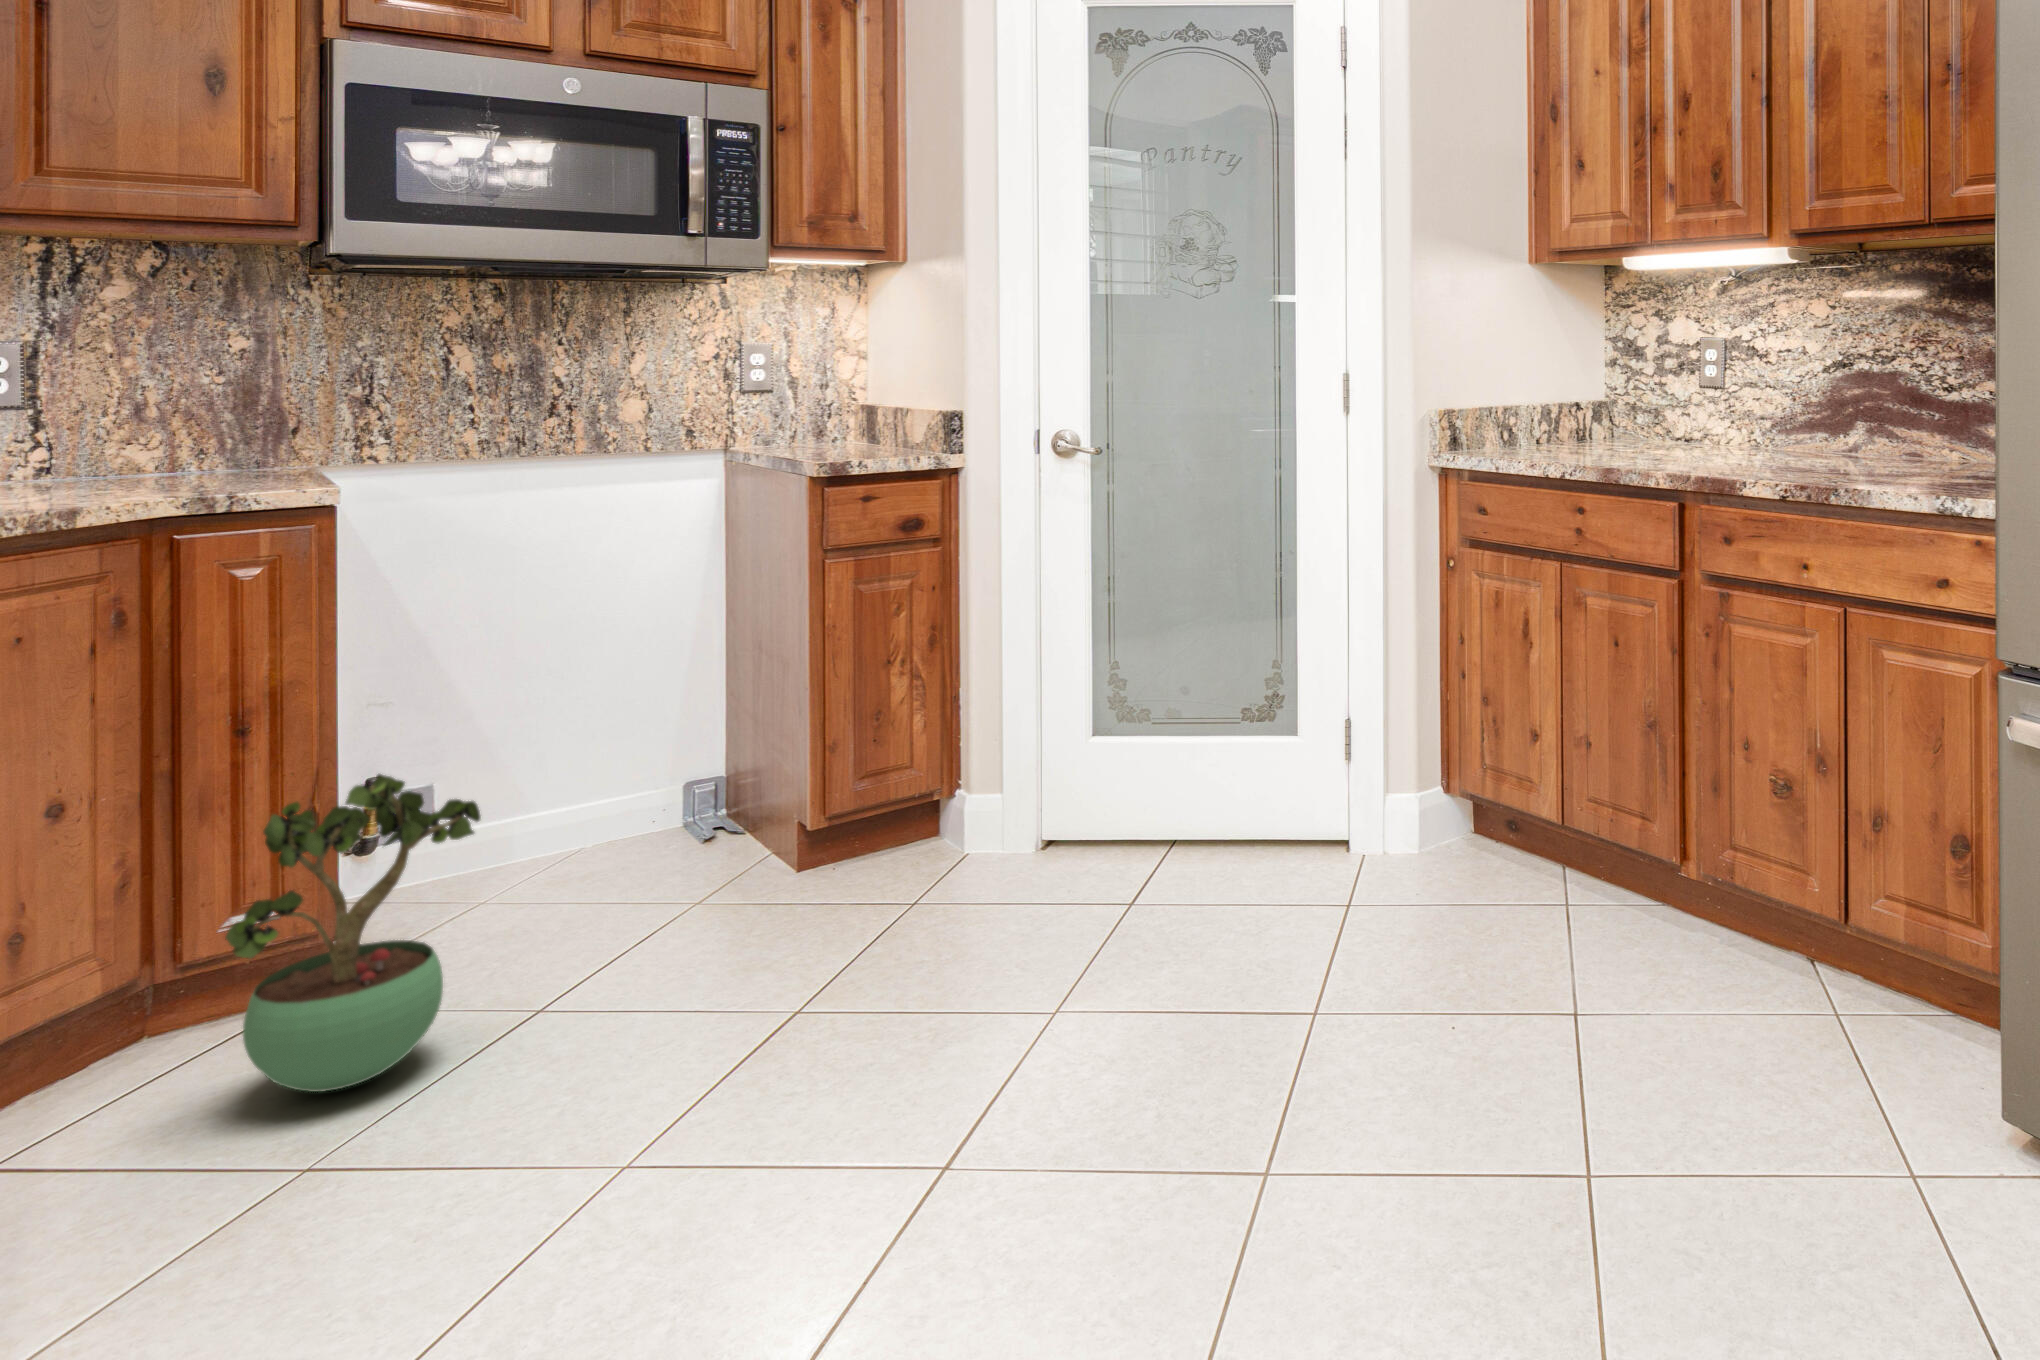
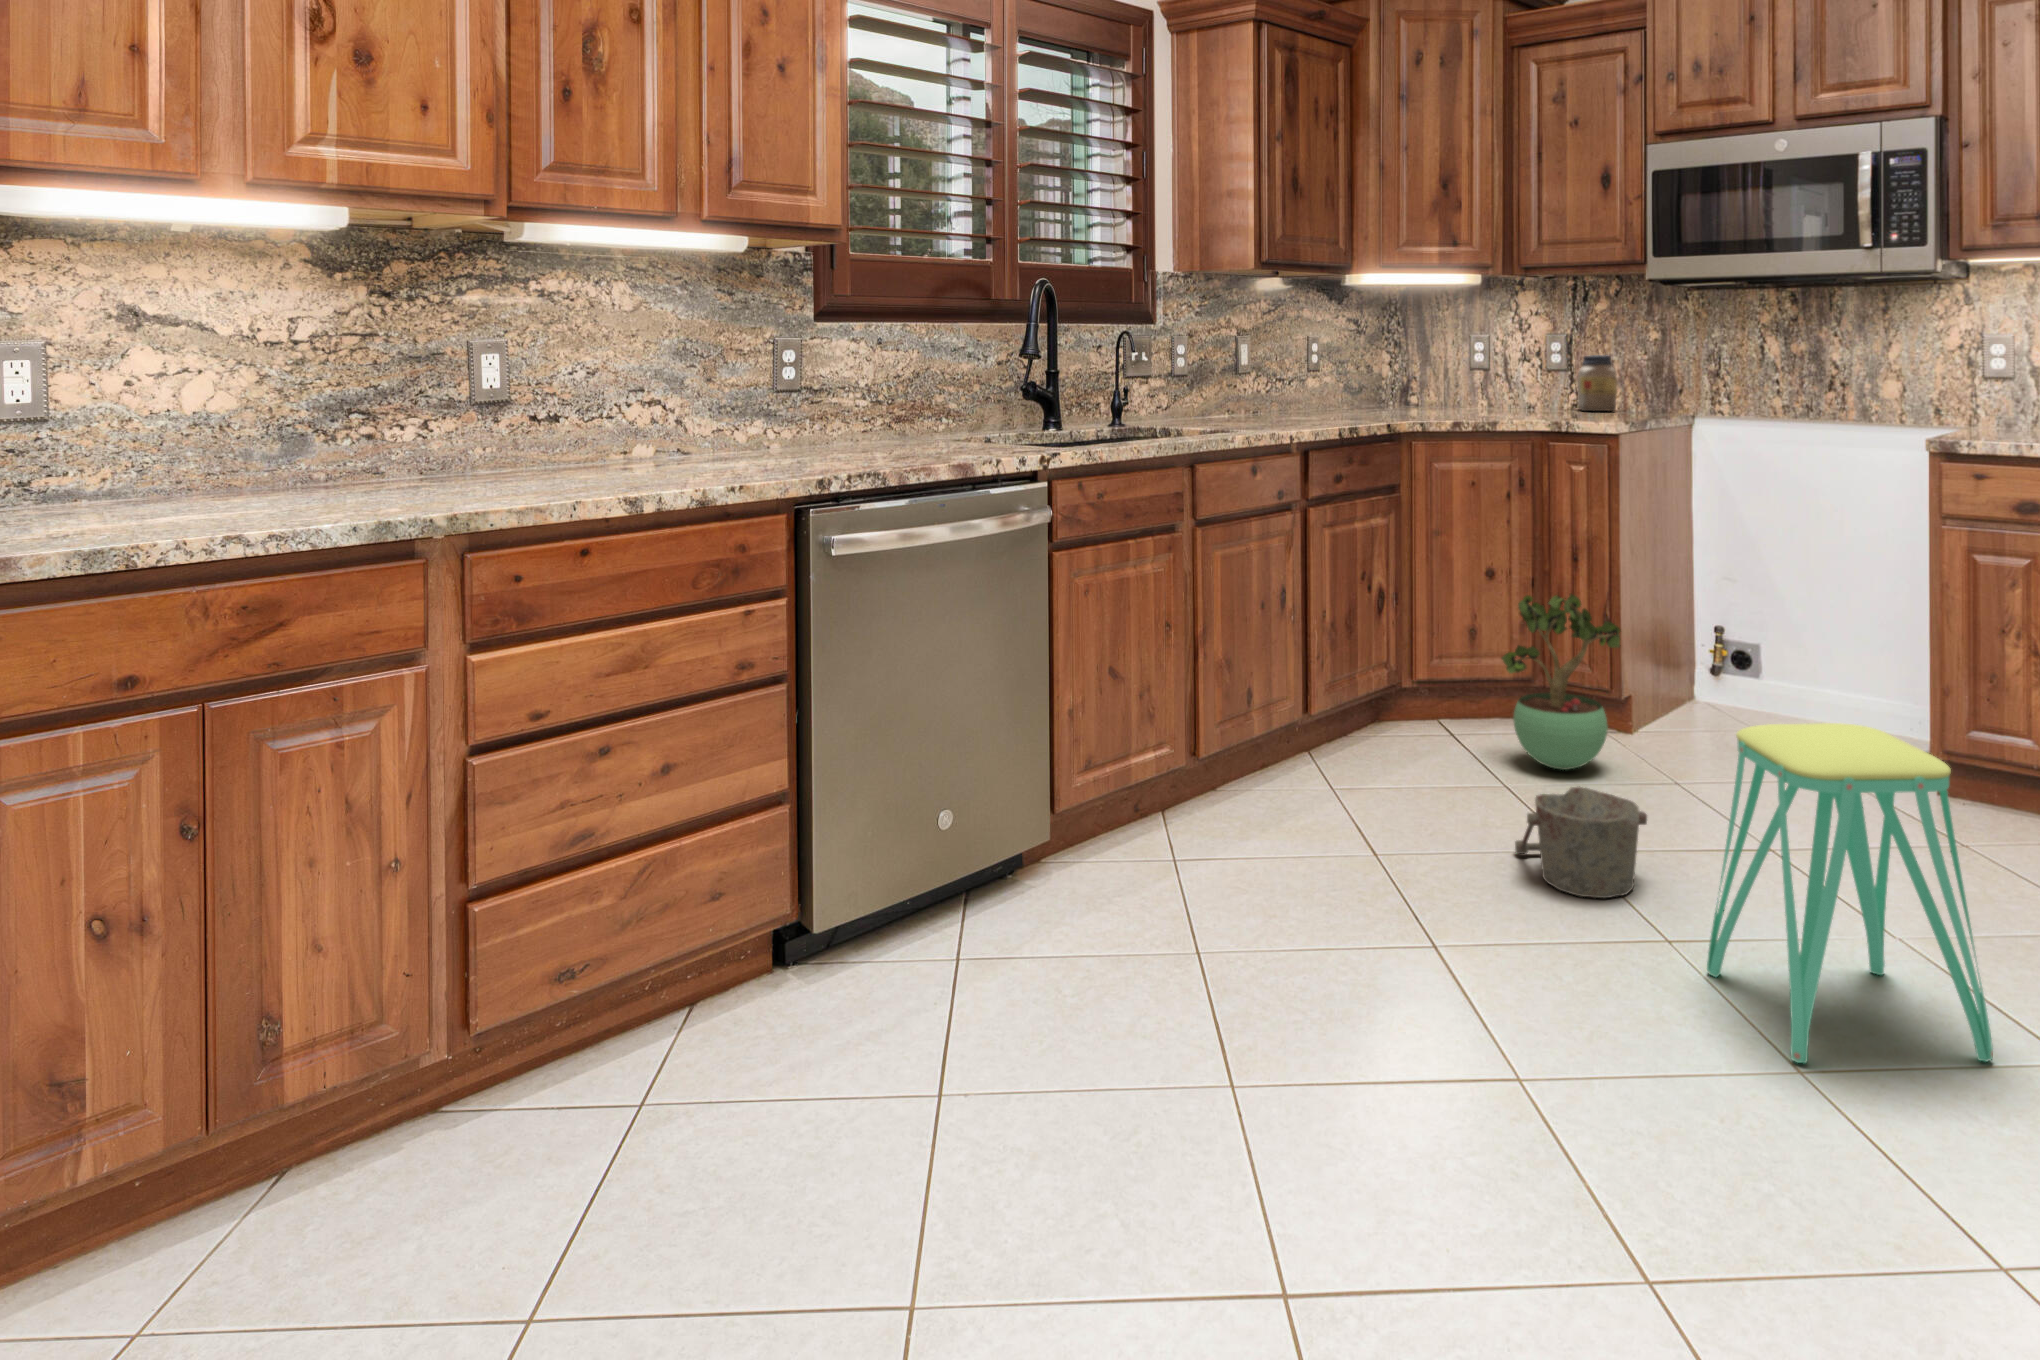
jar: none [65,372,166,472] -> present [1578,355,1617,411]
stool: none [1021,782,1294,1182] -> present [1707,723,1993,1063]
bucket: none [545,1028,800,1229] -> present [1515,787,1647,898]

